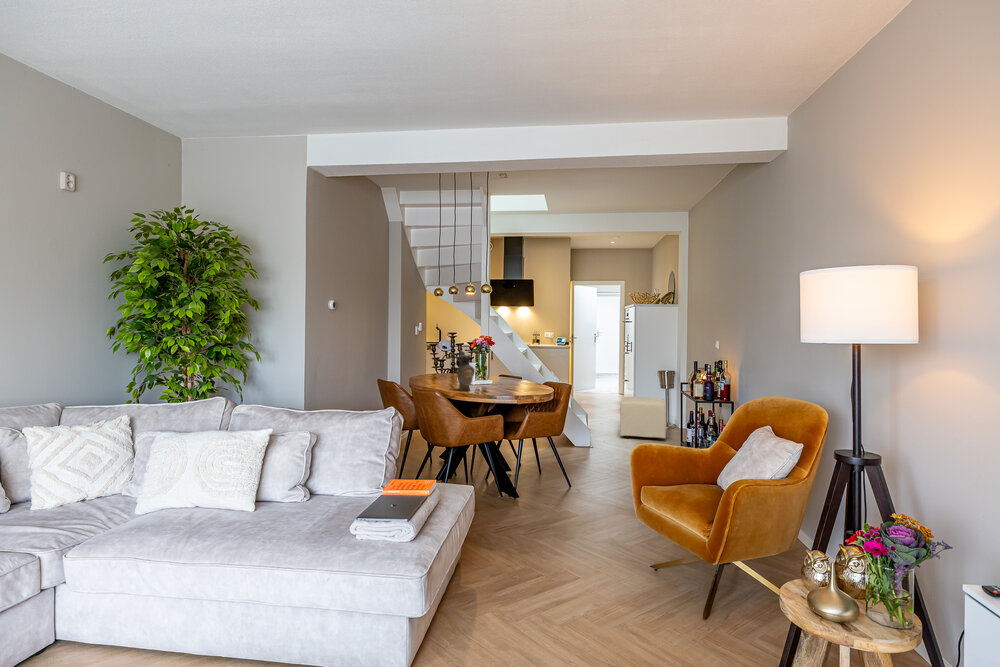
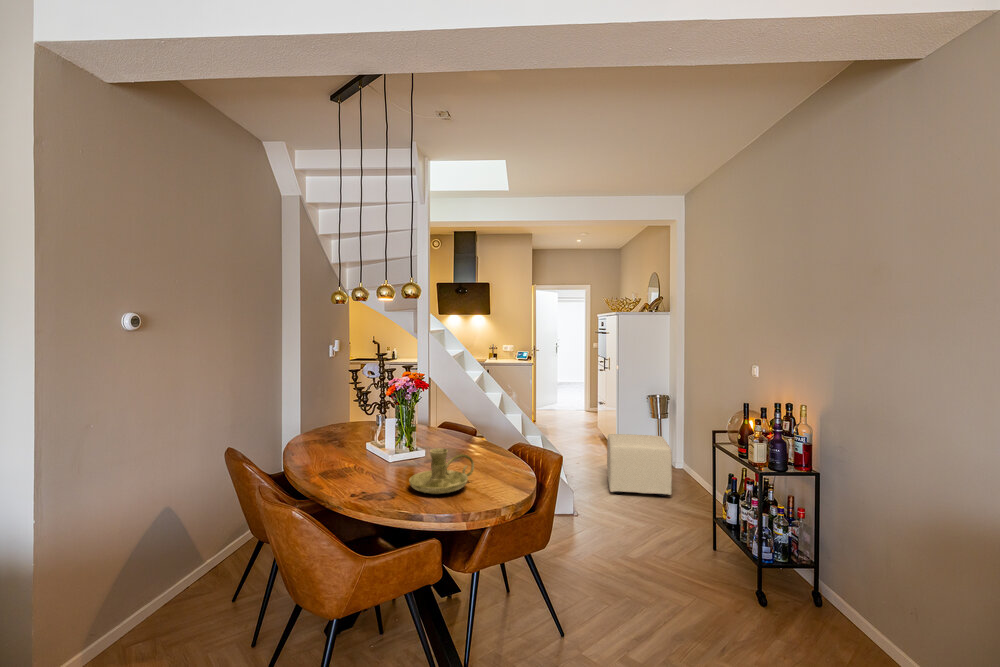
ceramic pitcher: present [457,350,475,391] -> none [340,411,376,497]
candle holder: none [490,371,523,391] -> present [409,448,474,494]

